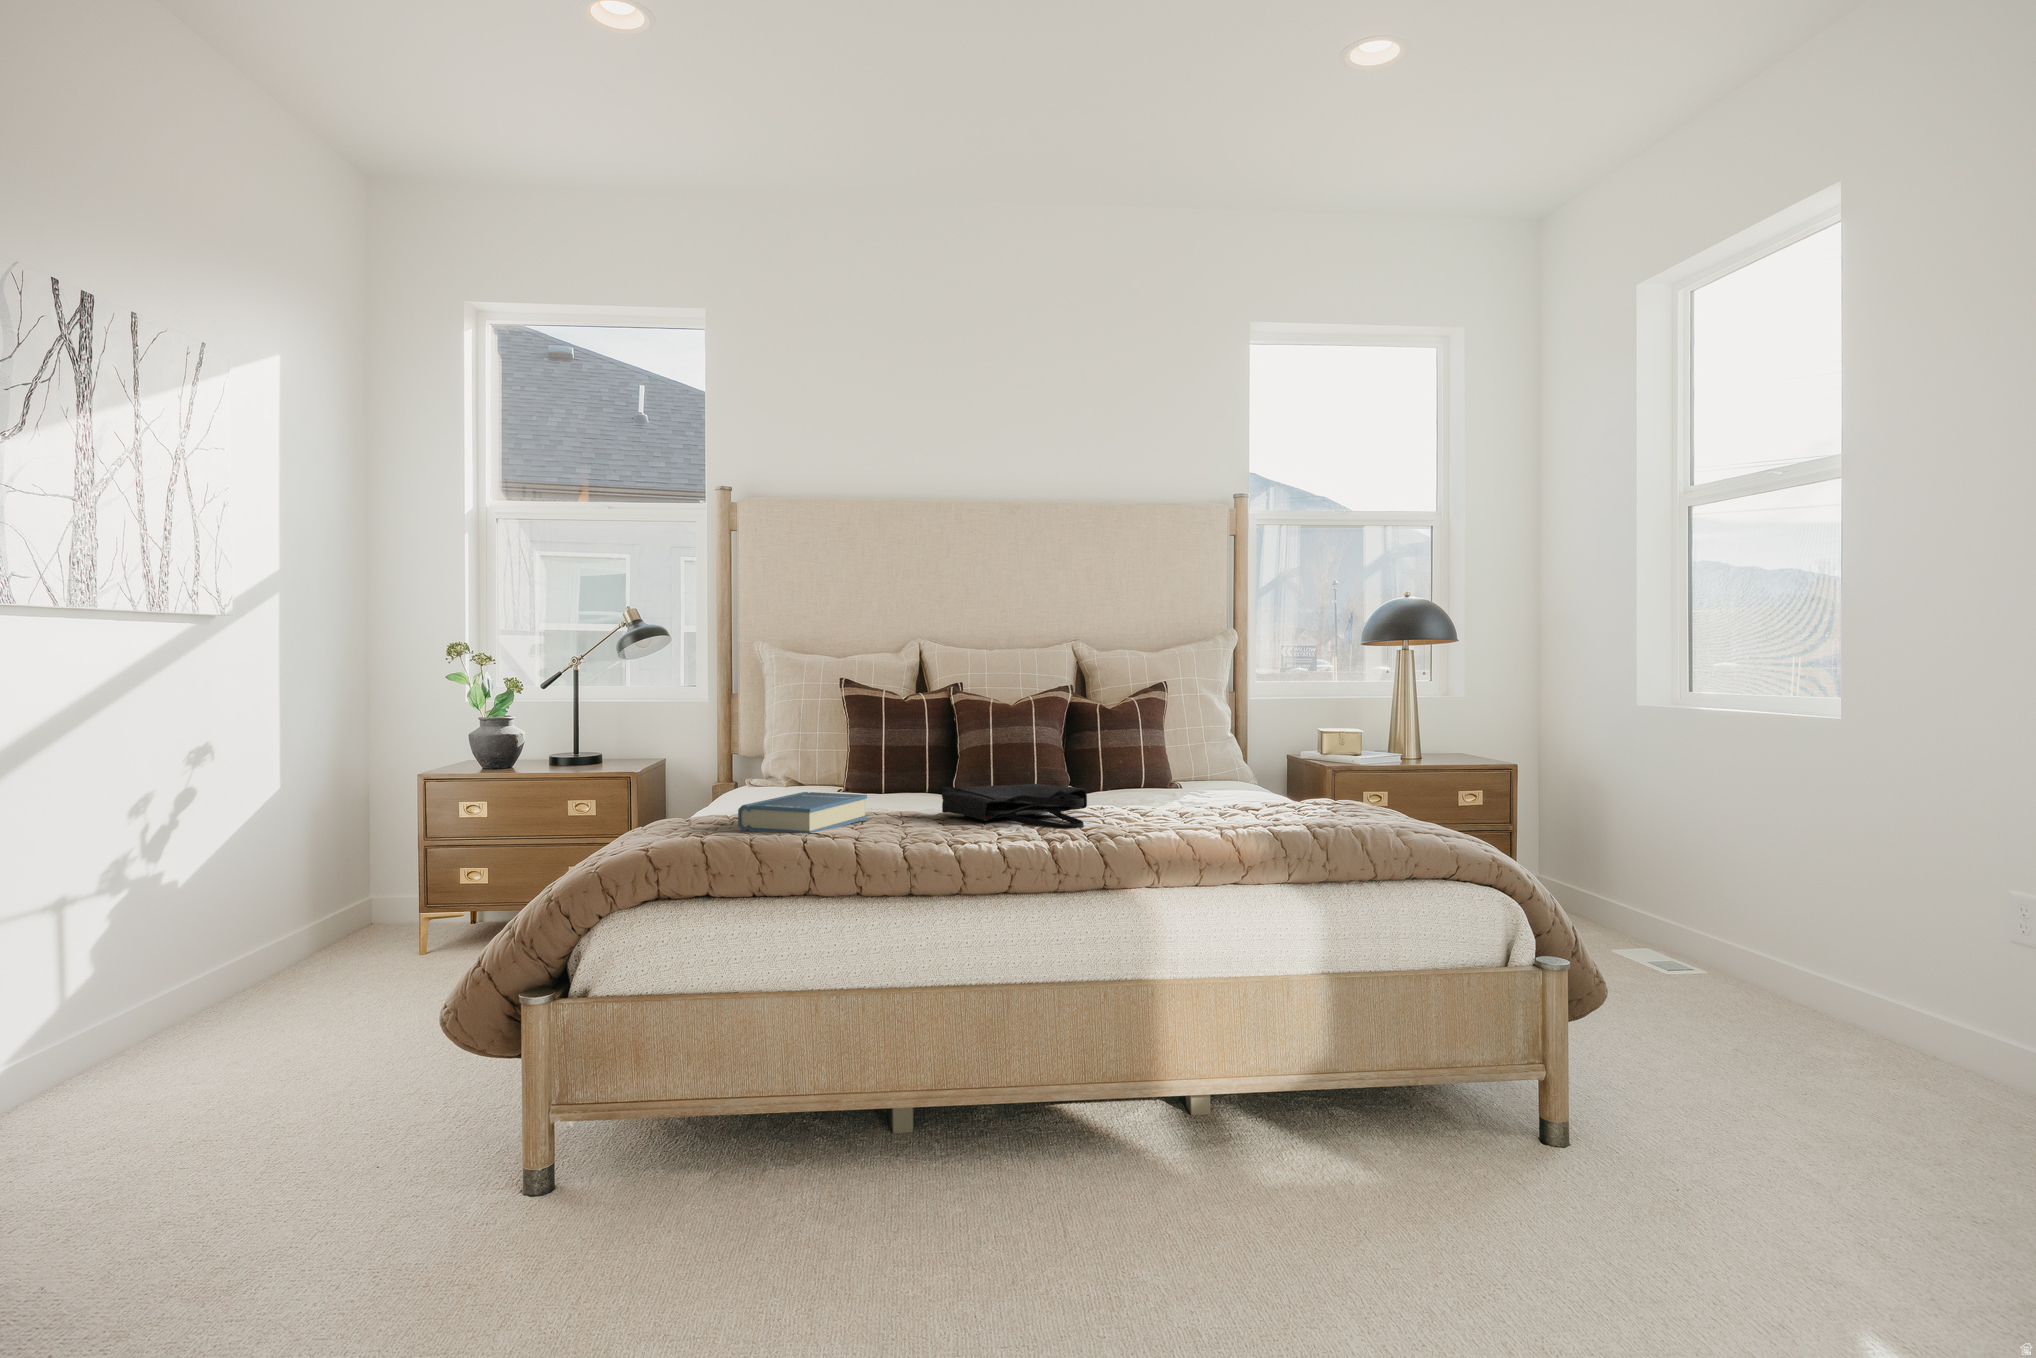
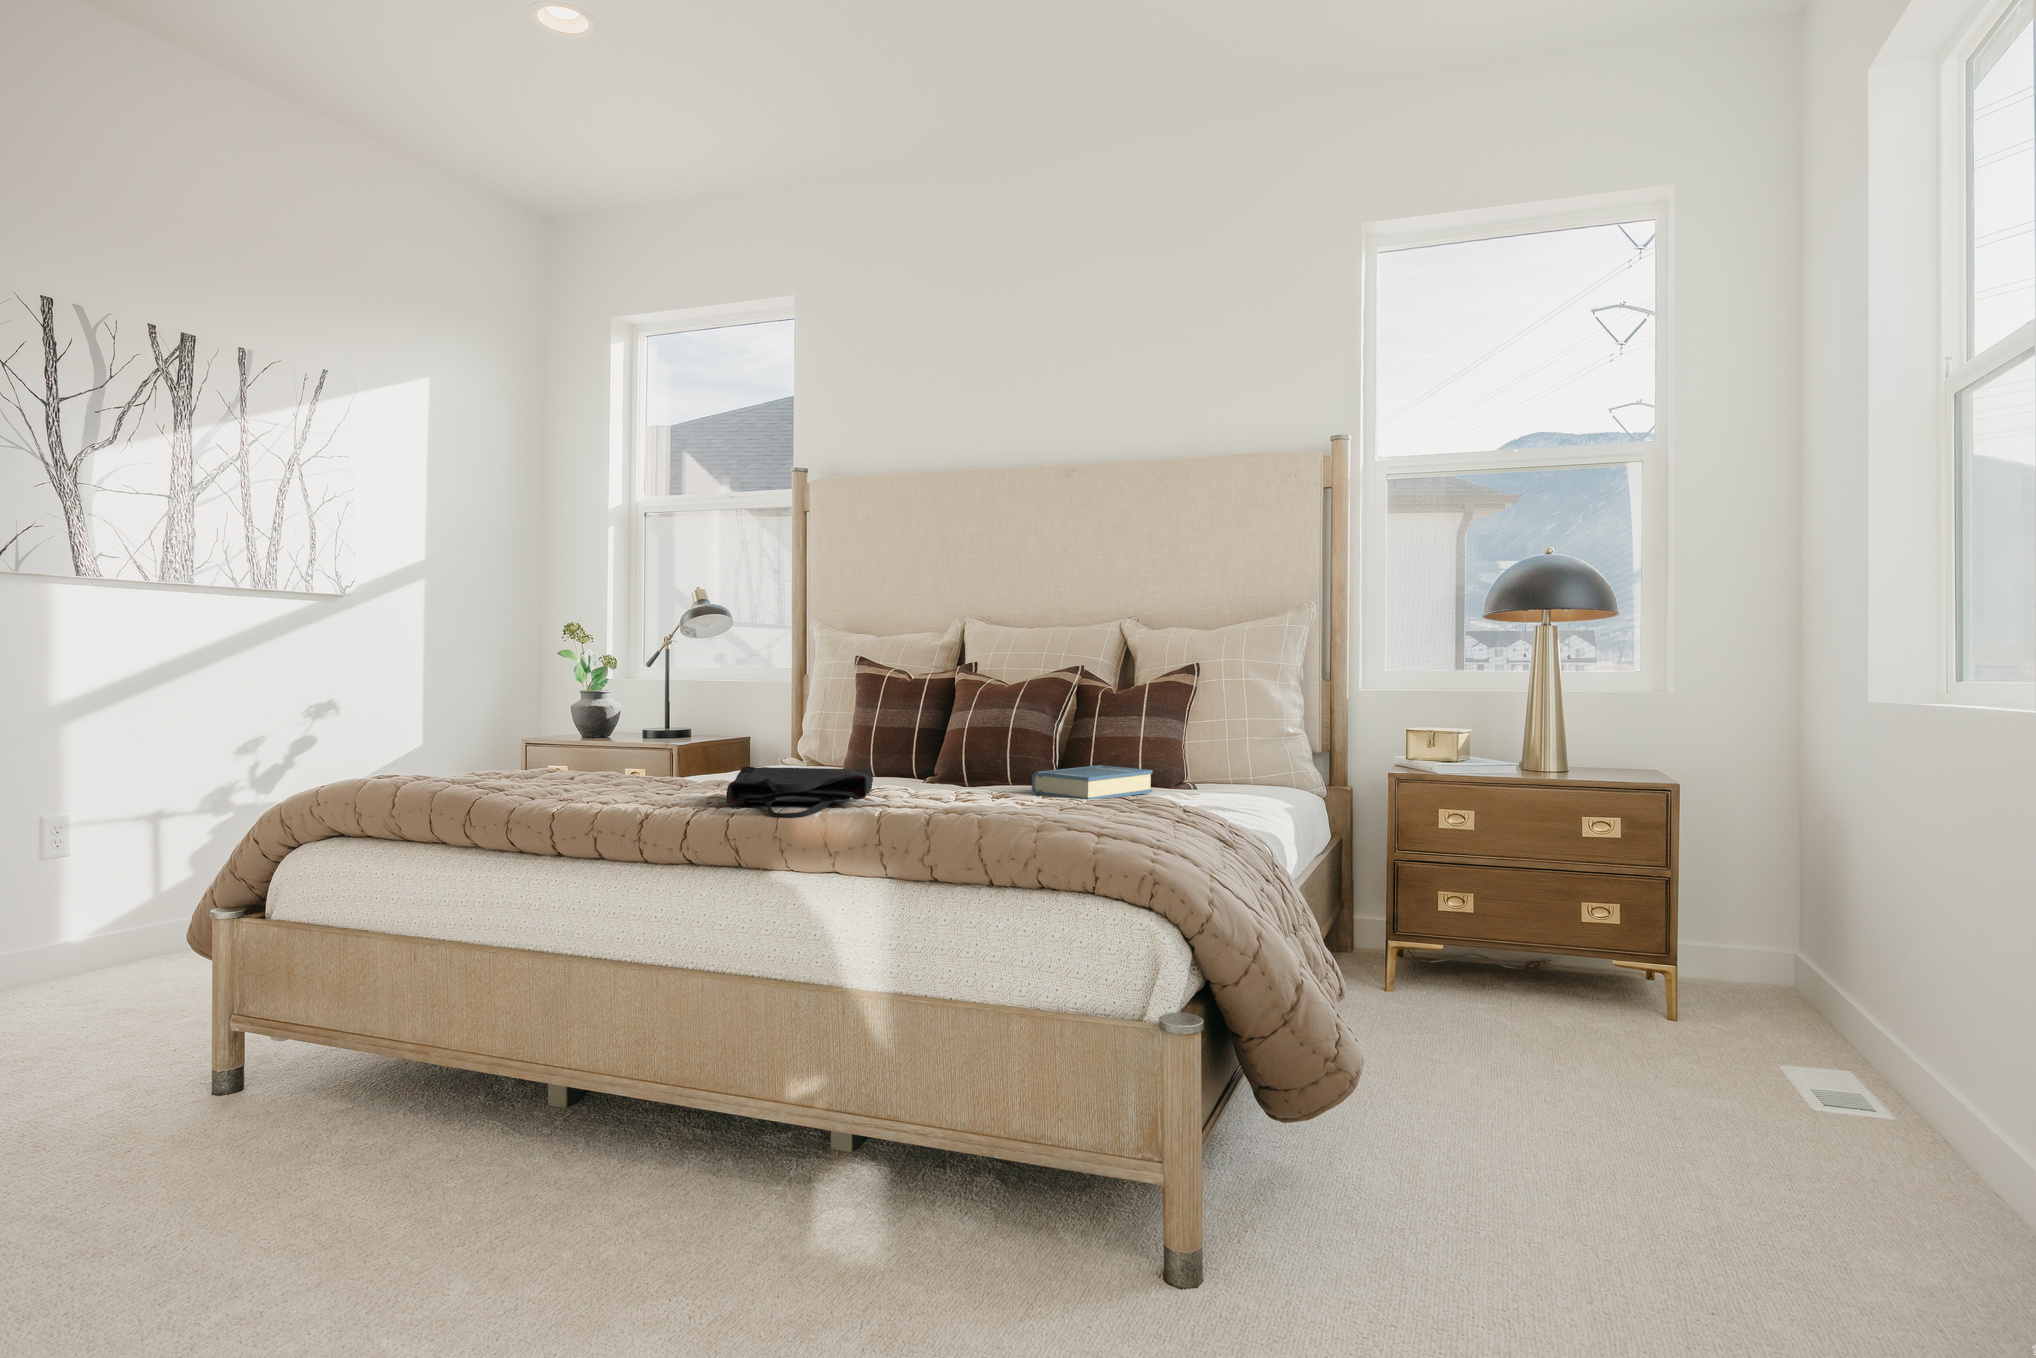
hardback book: present [738,792,867,833] -> present [1032,765,1153,799]

